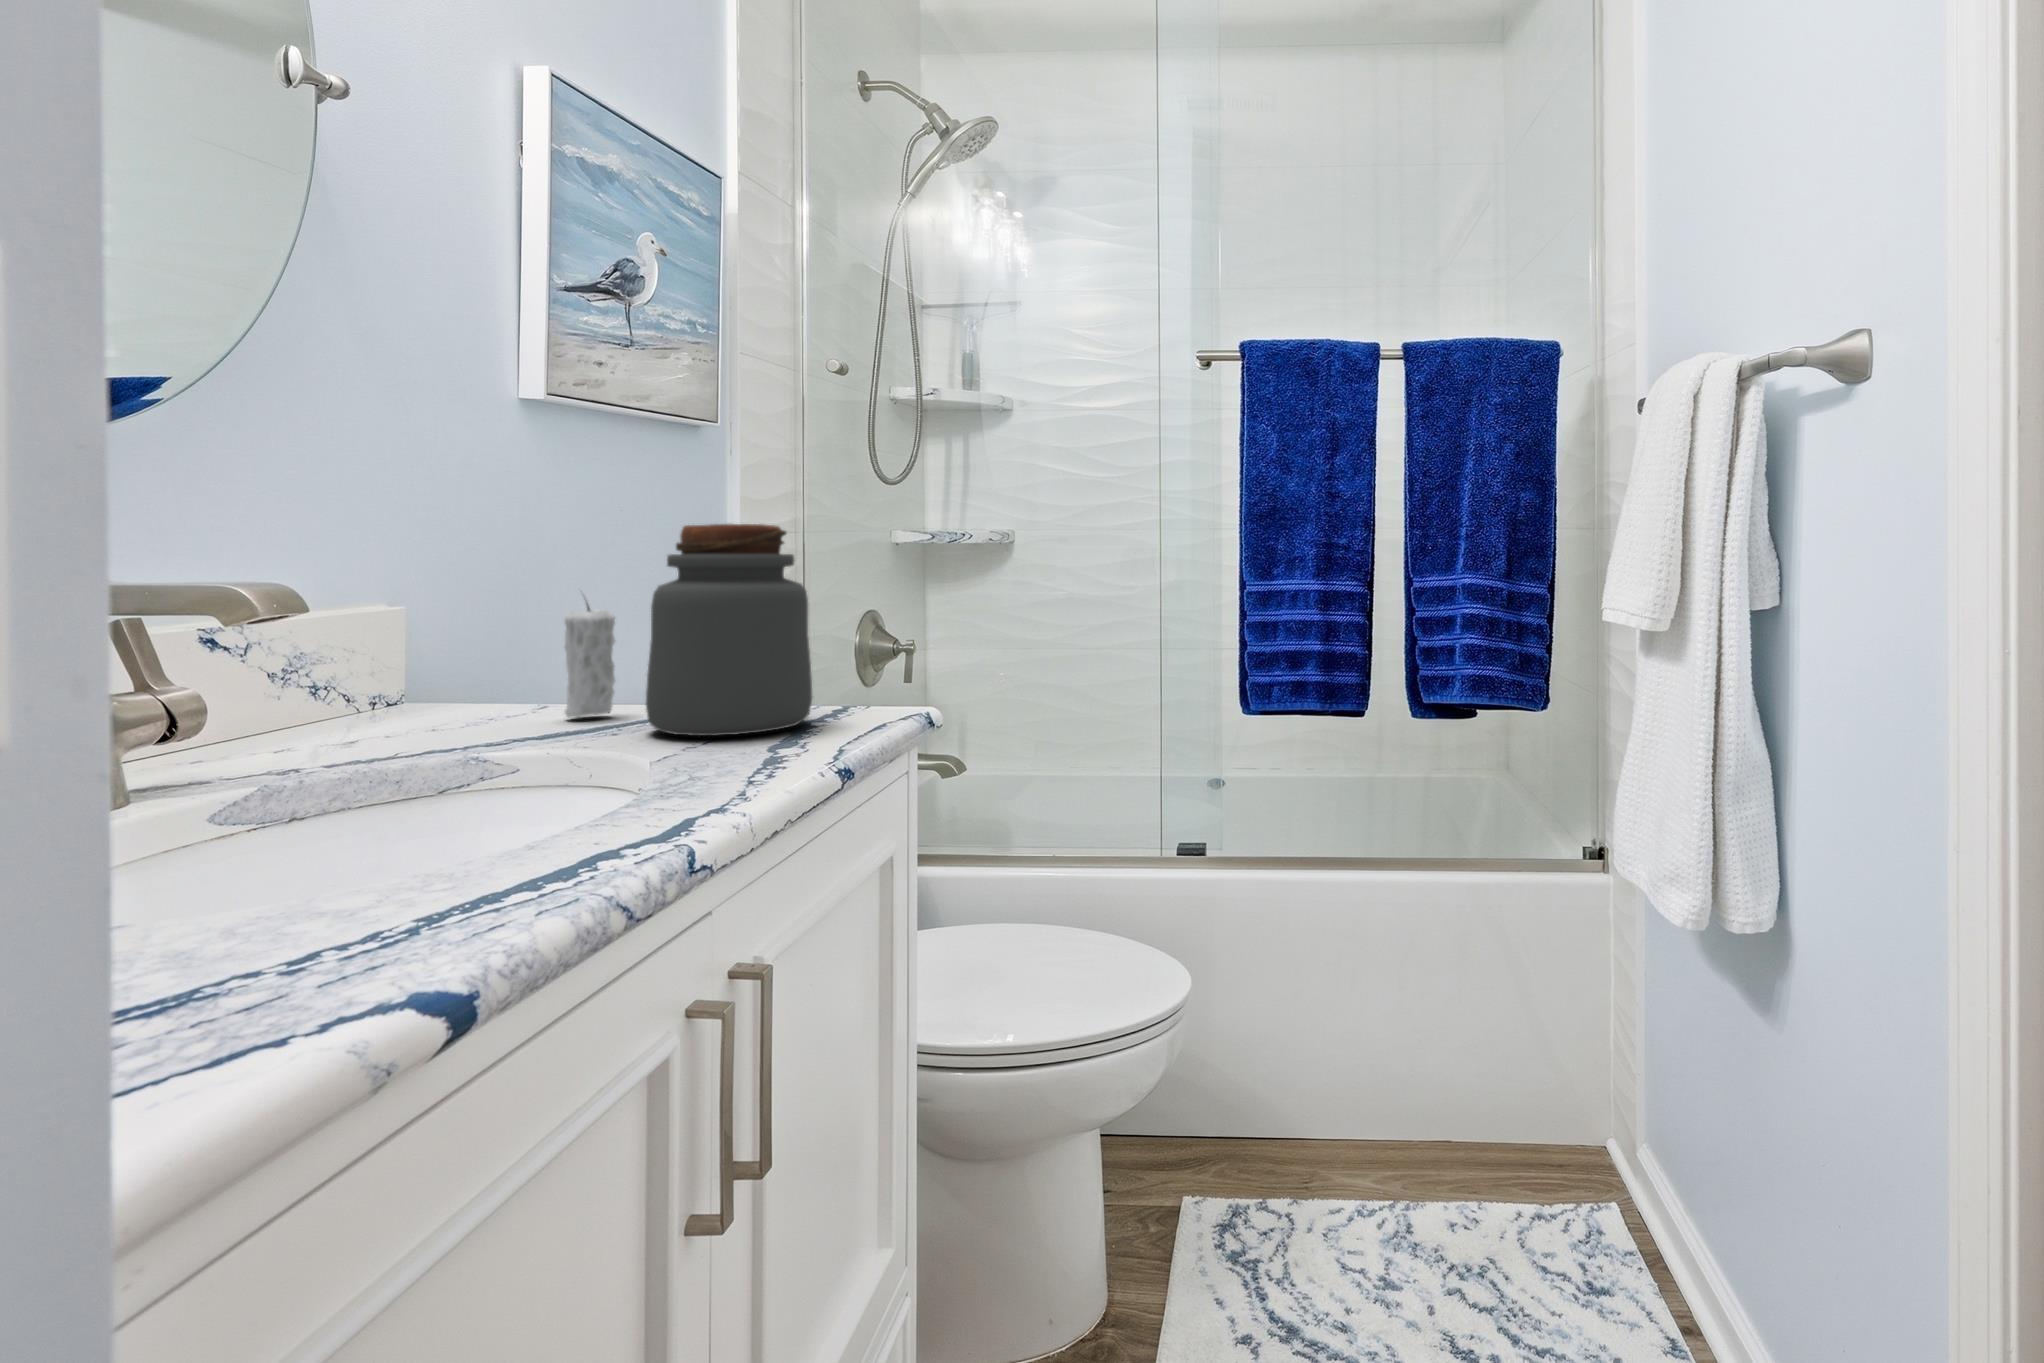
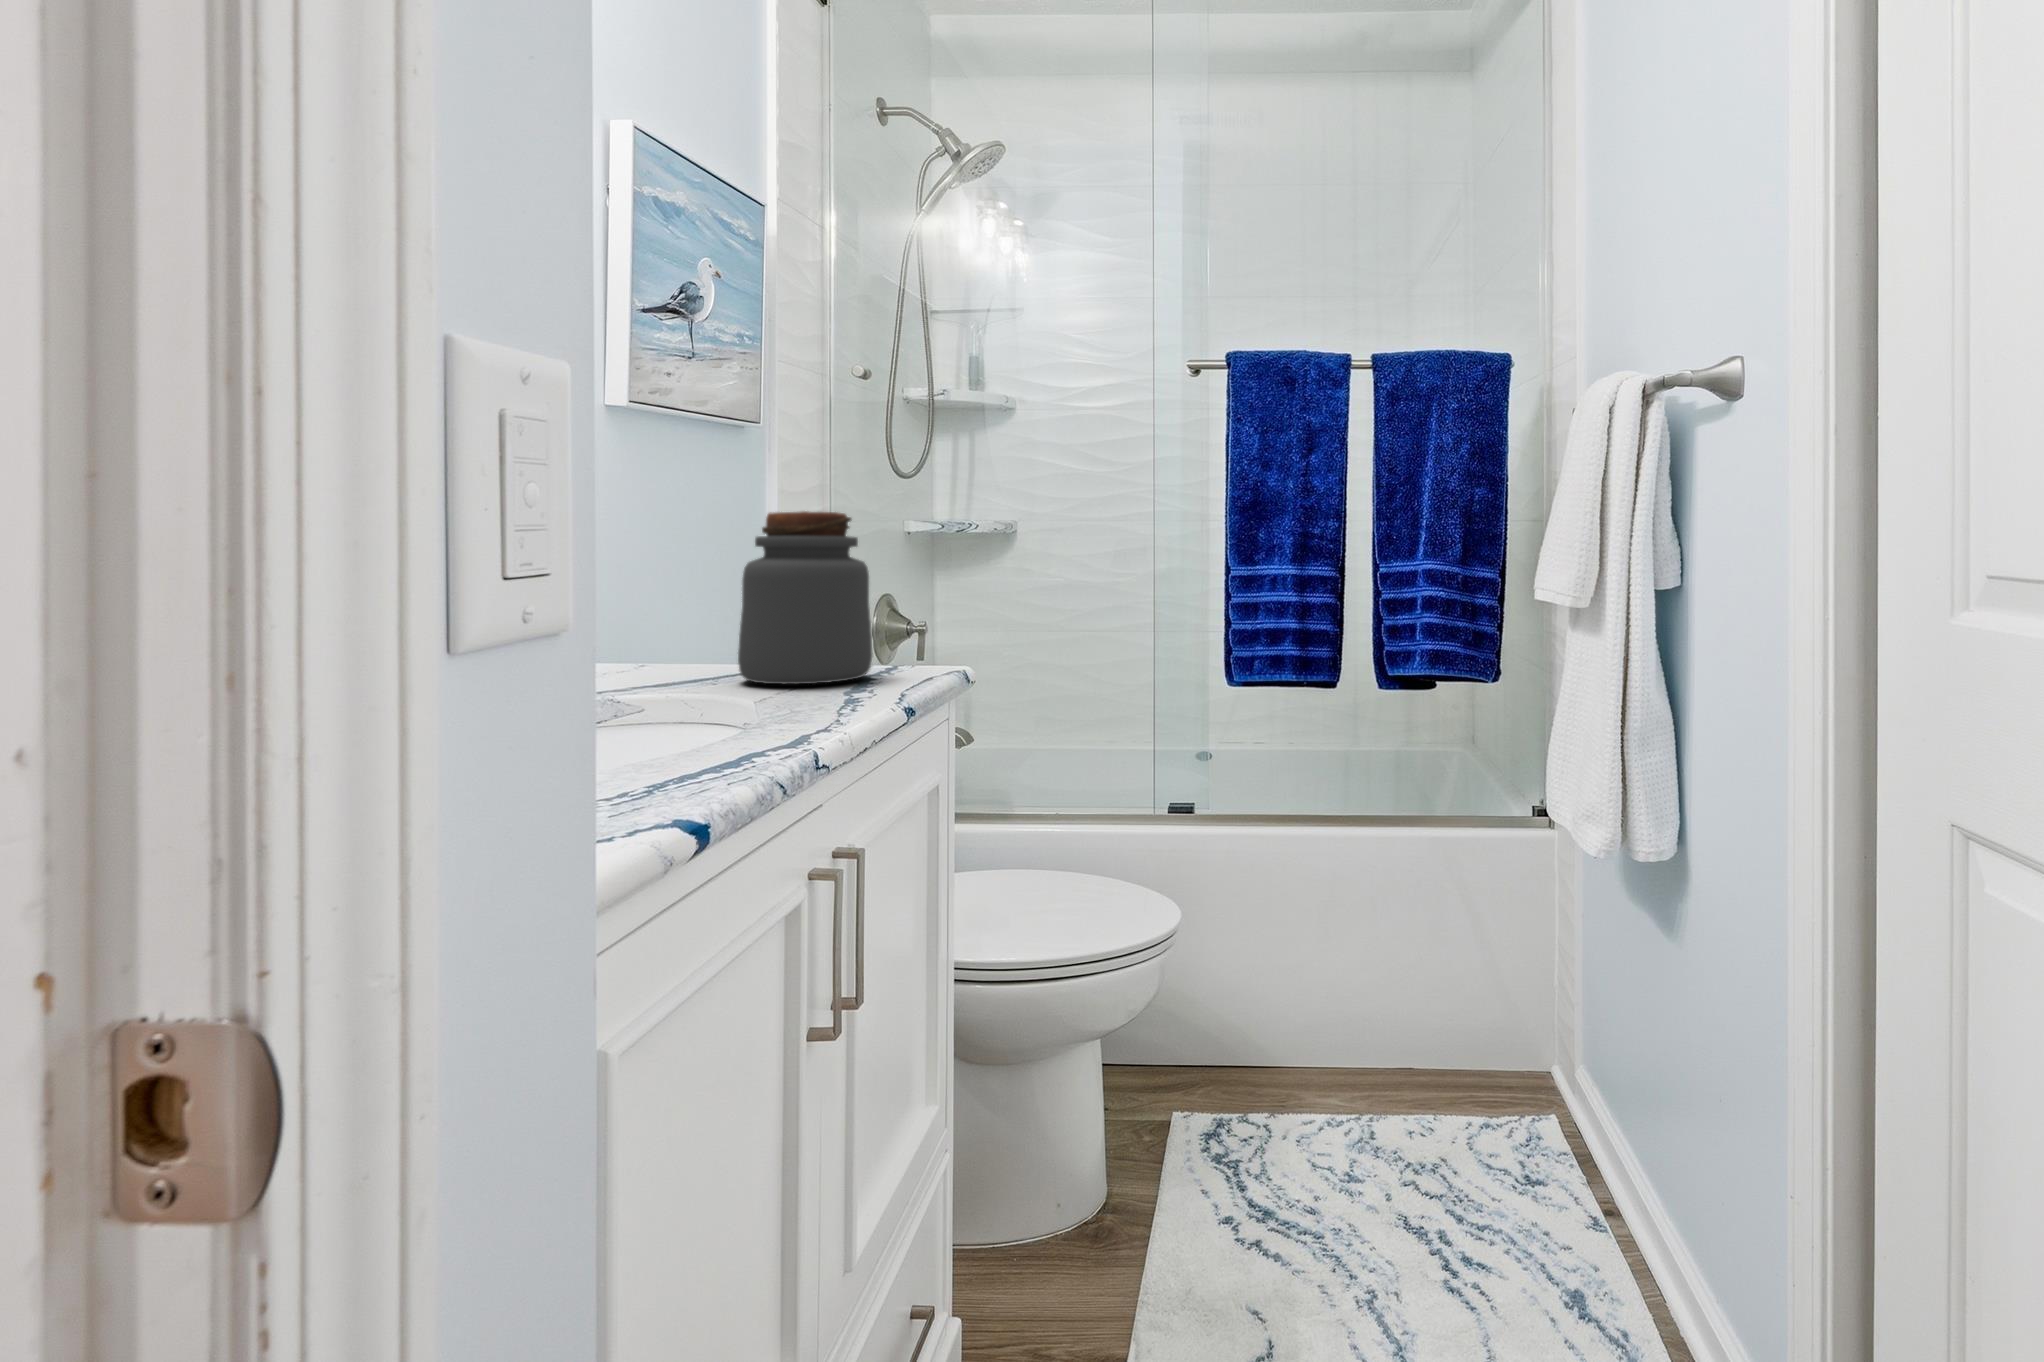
candle: present [565,604,615,717] -> none [663,564,705,673]

